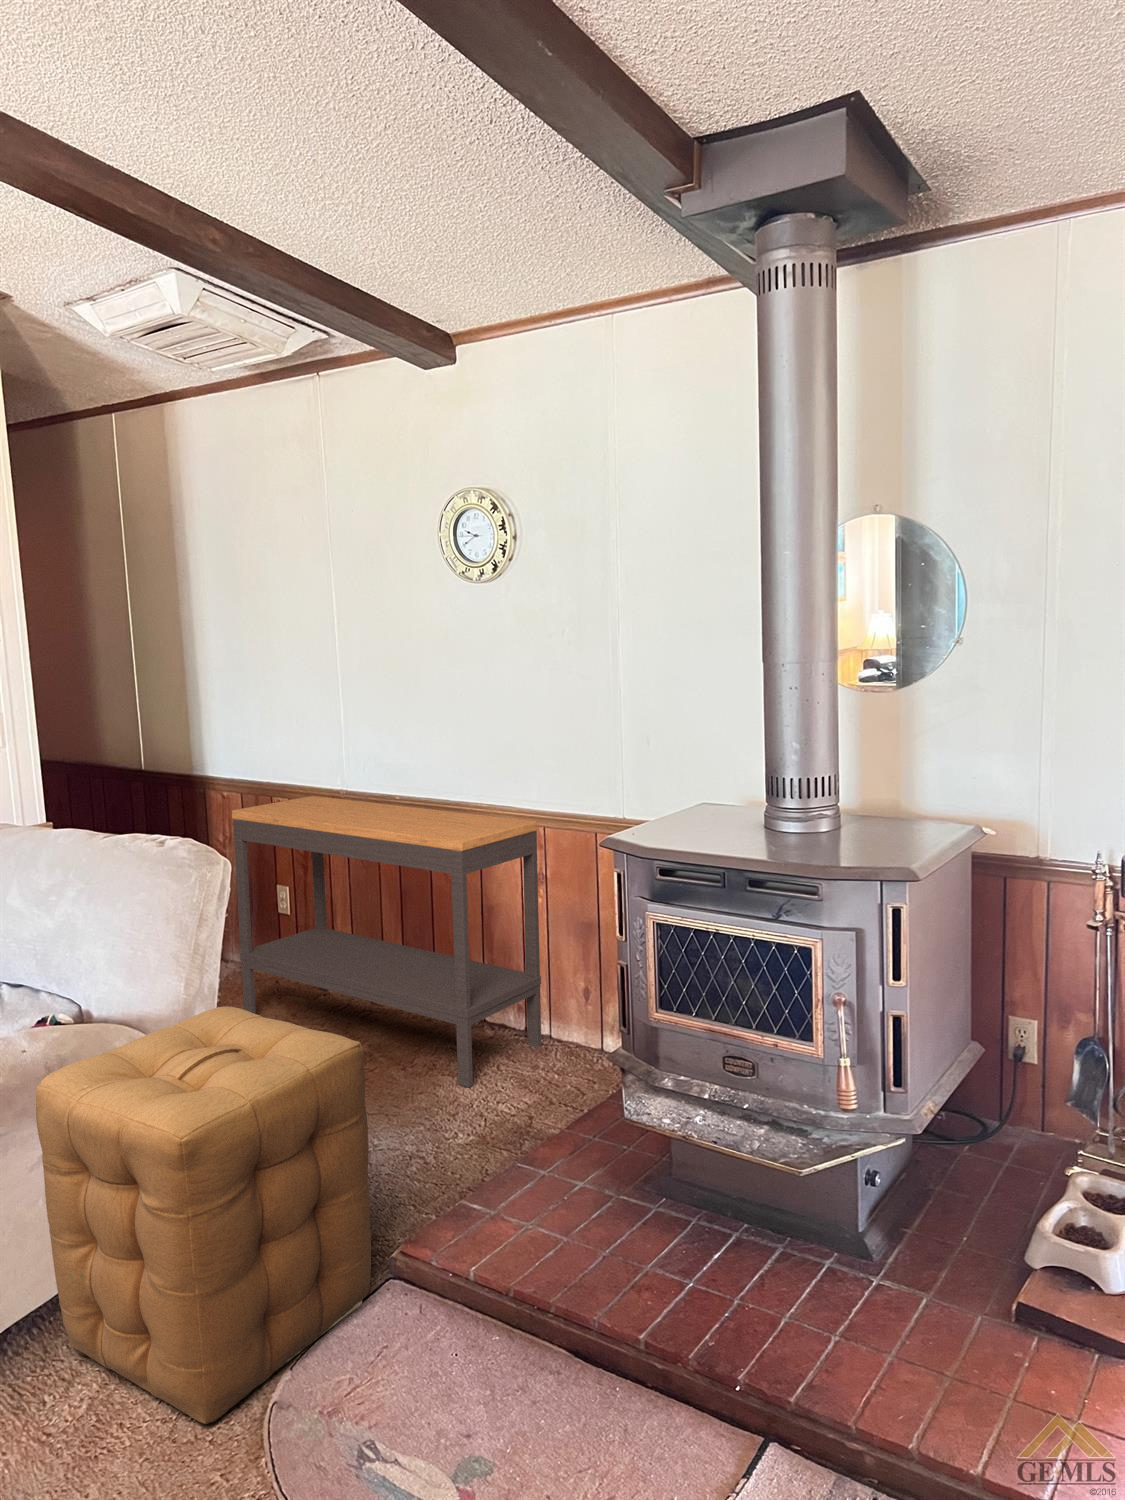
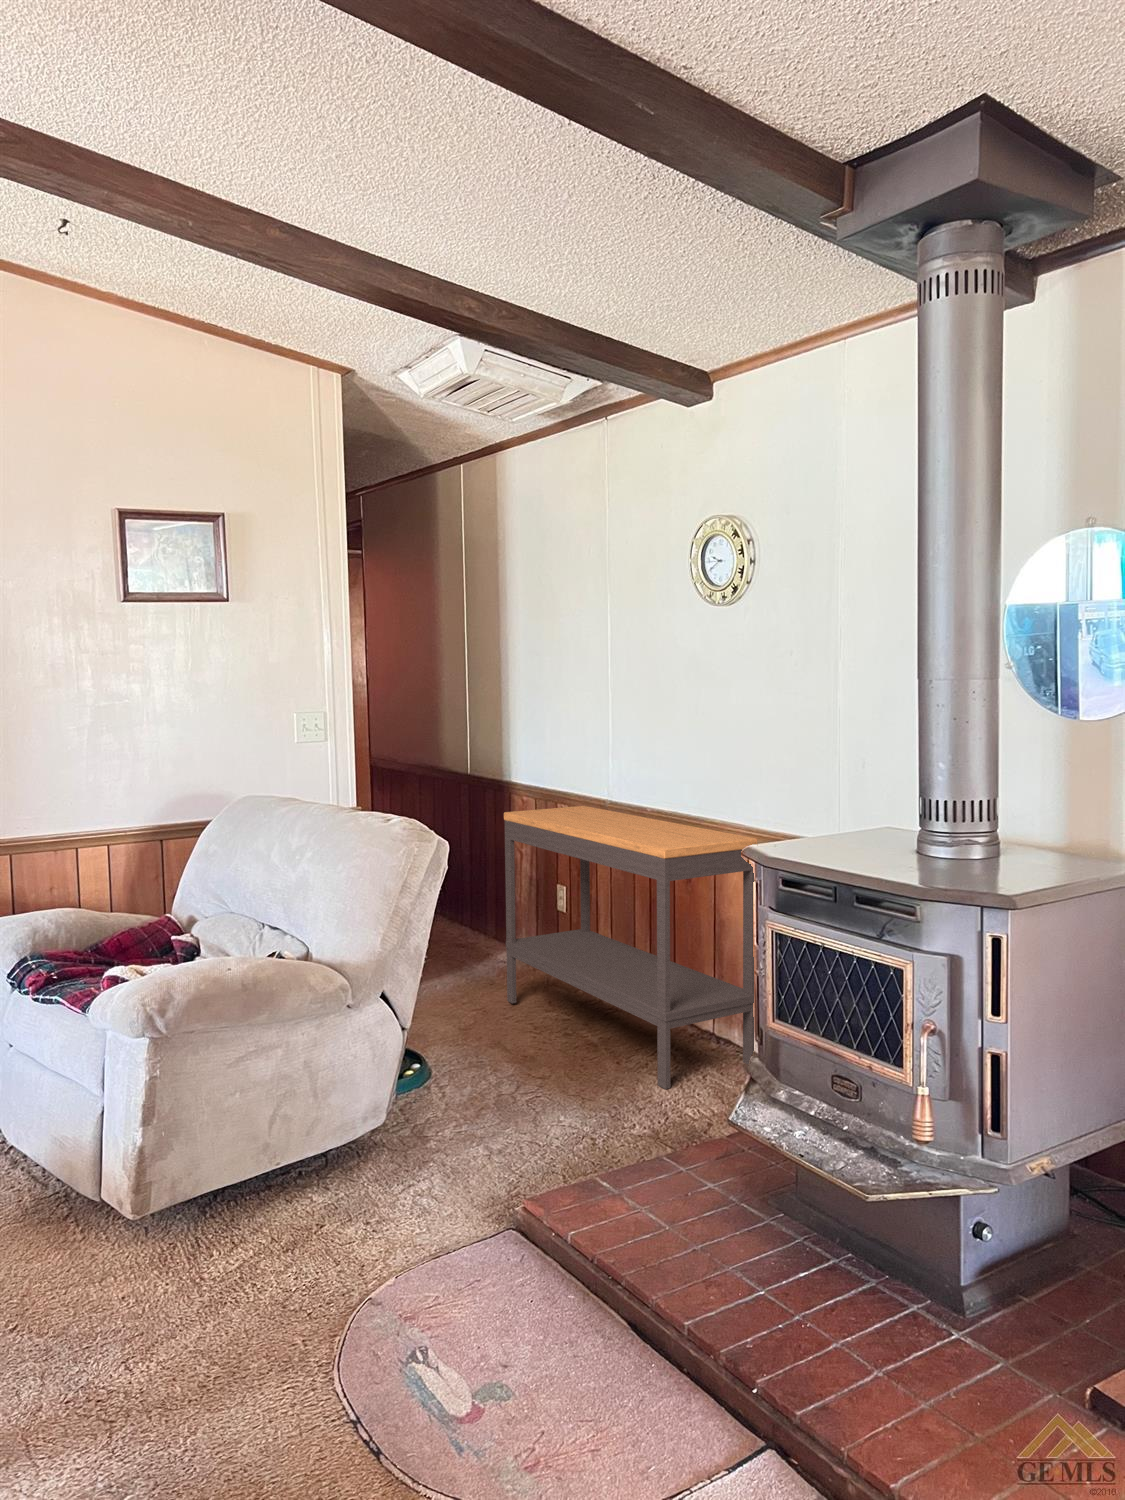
ottoman: present [36,1006,371,1424] -> none [232,964,487,1297]

